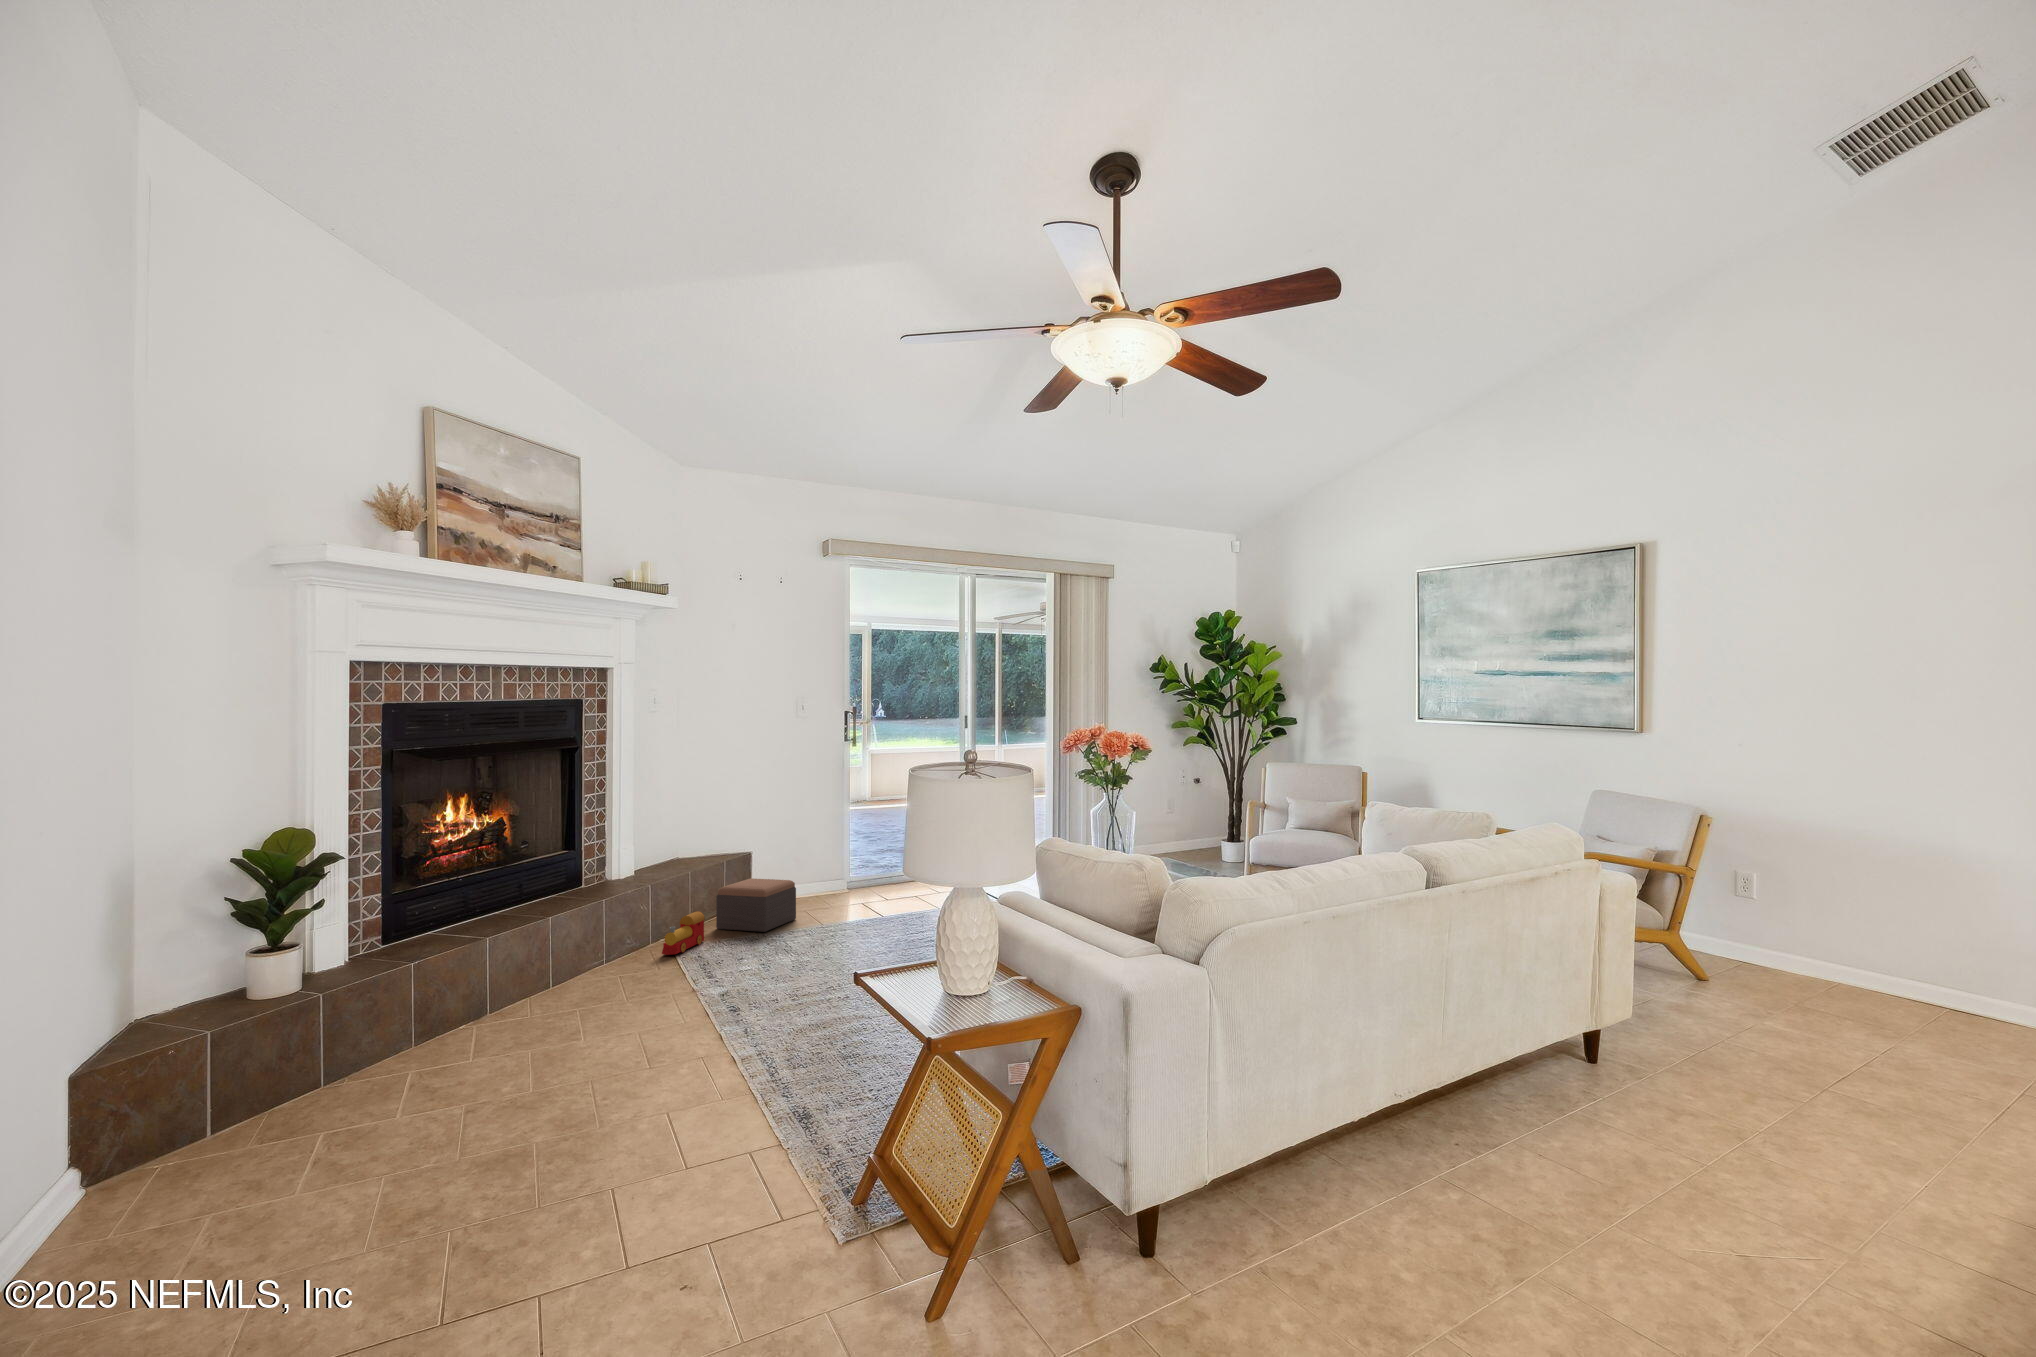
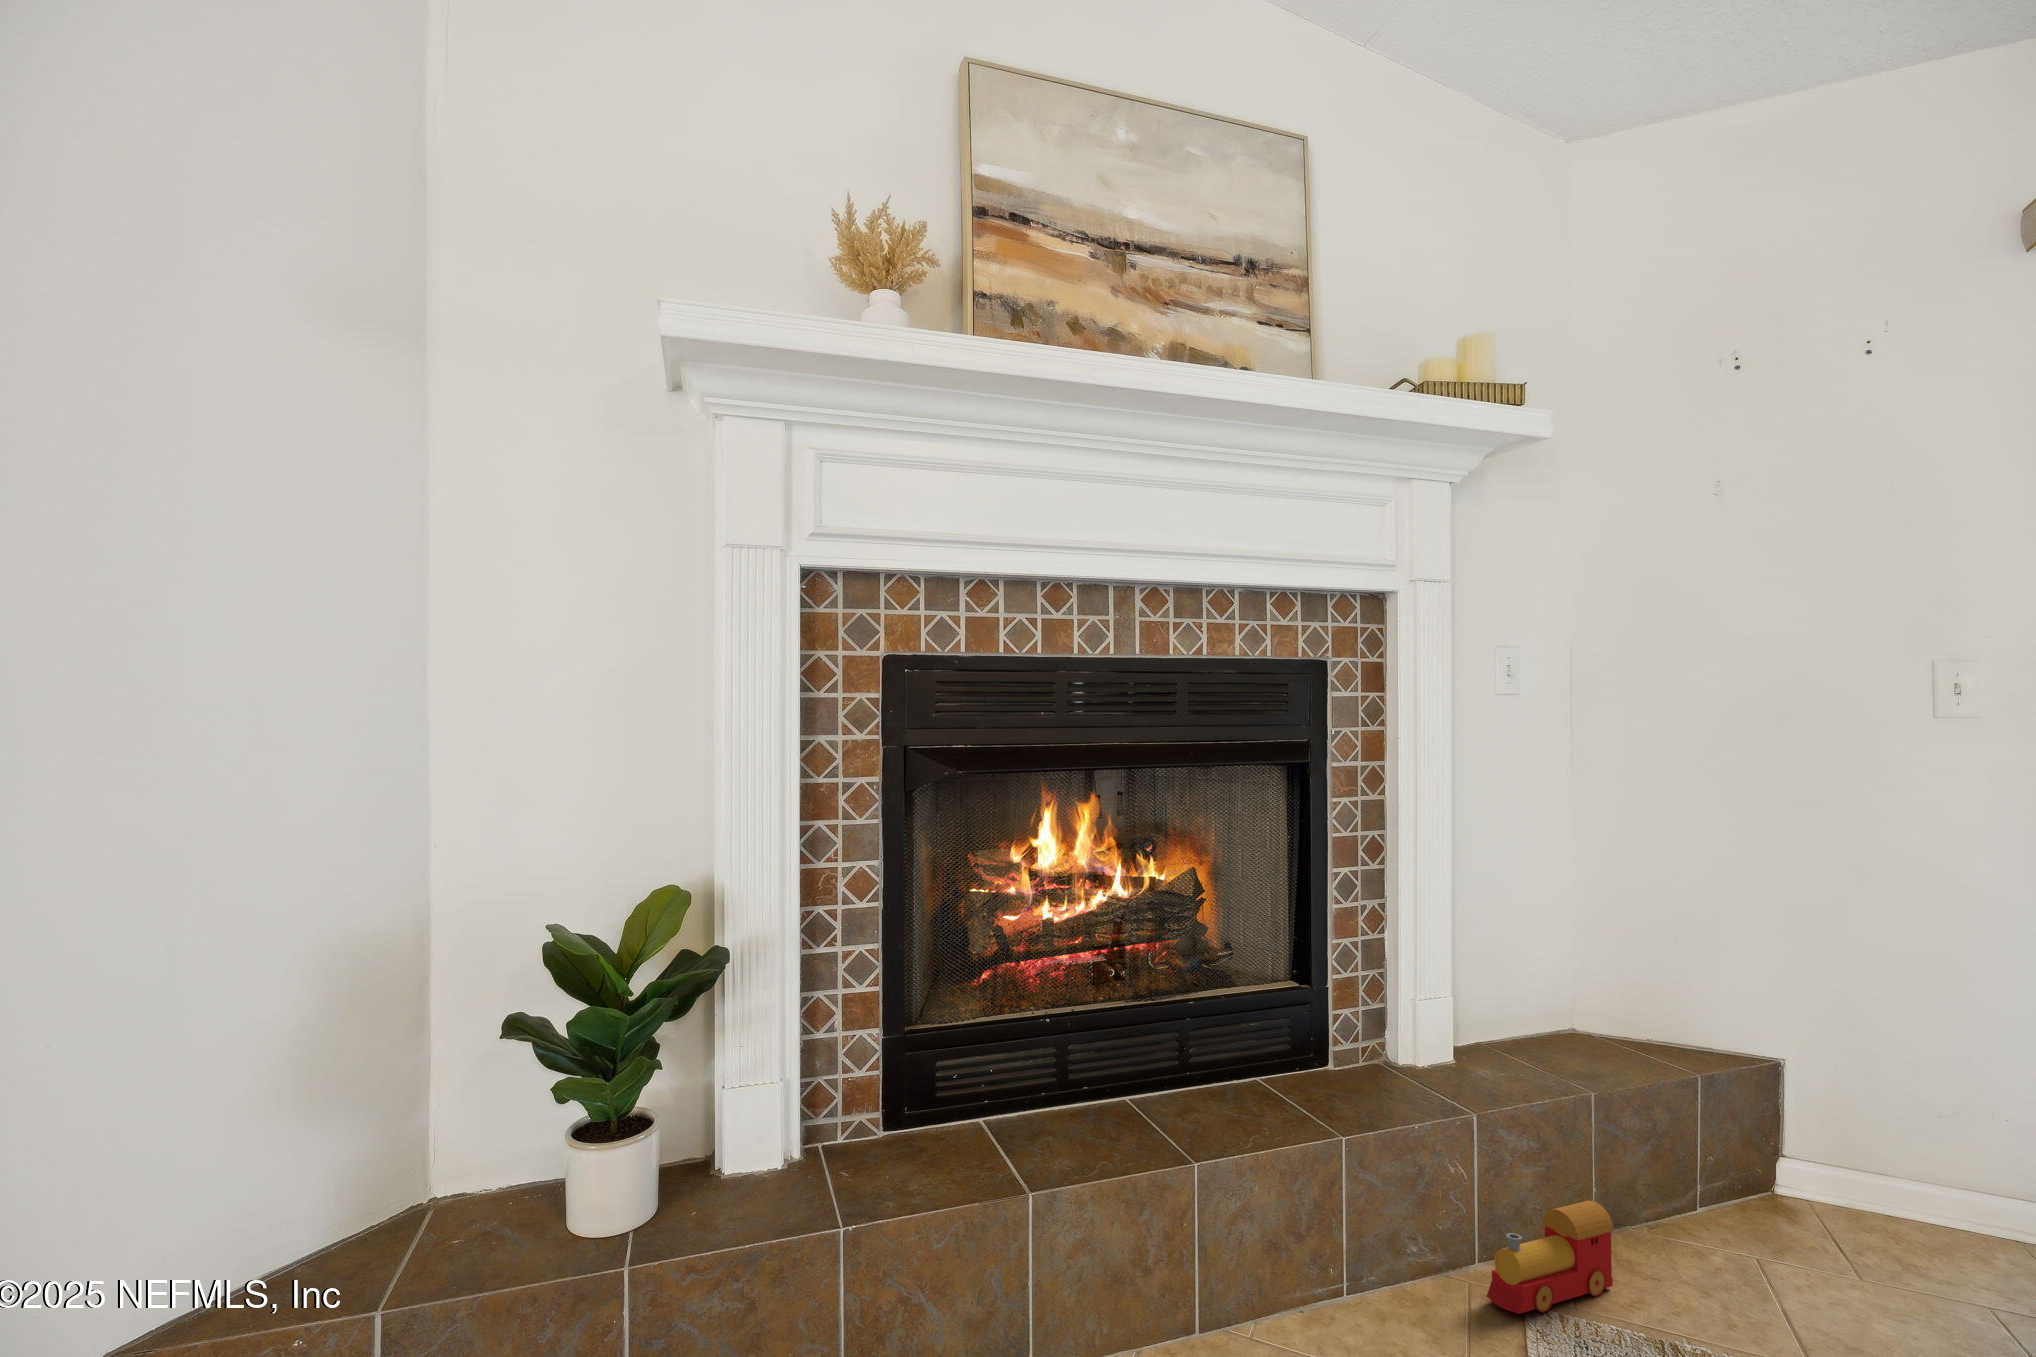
footstool: present [716,878,796,932] -> none [1658,1132,1914,1319]

